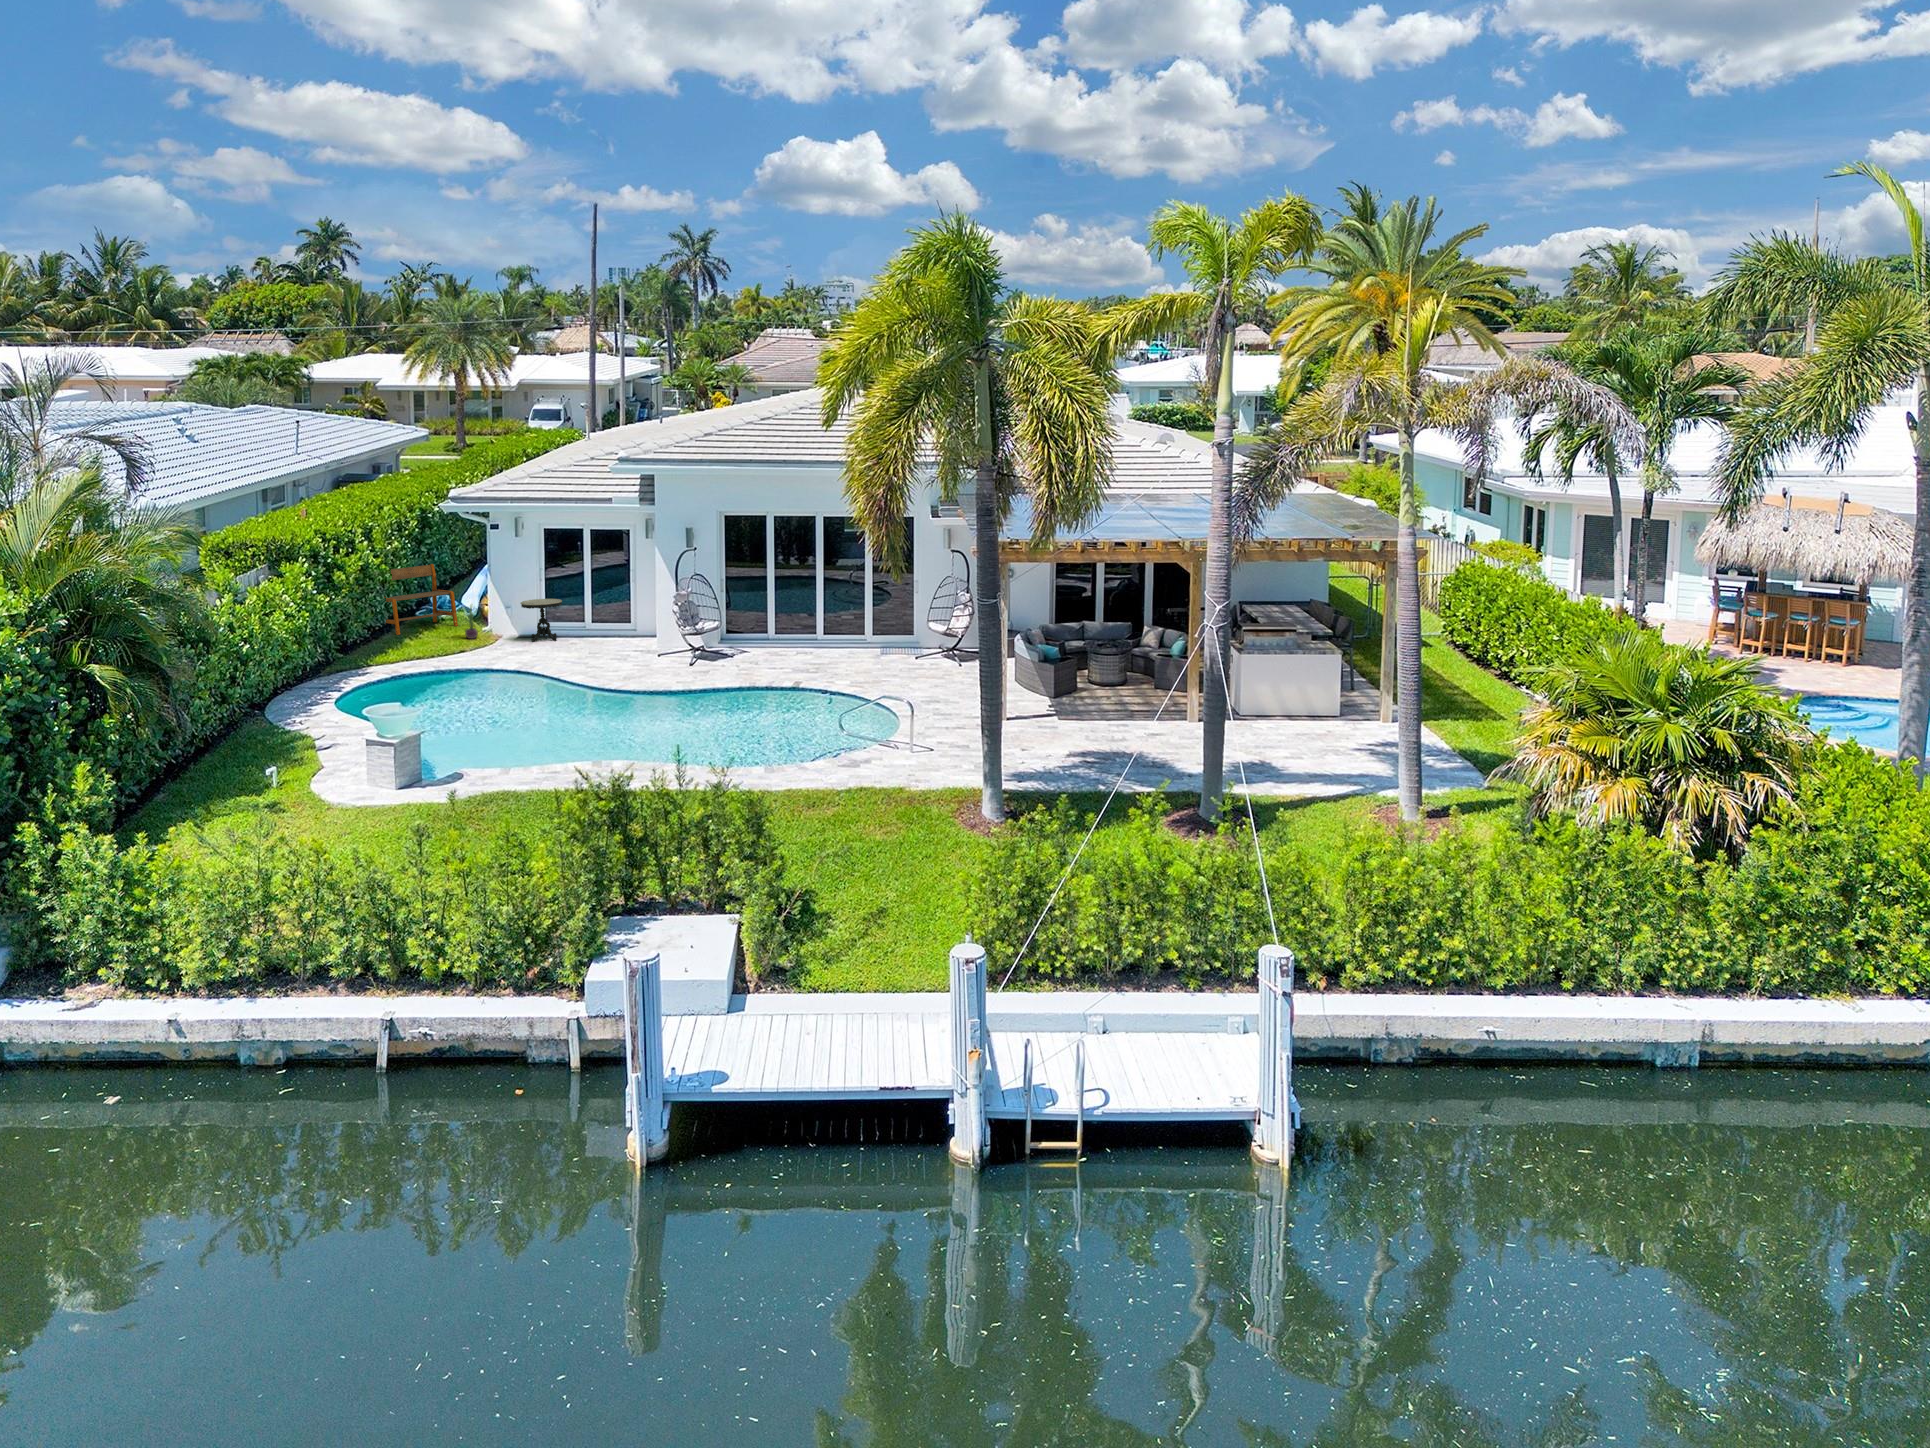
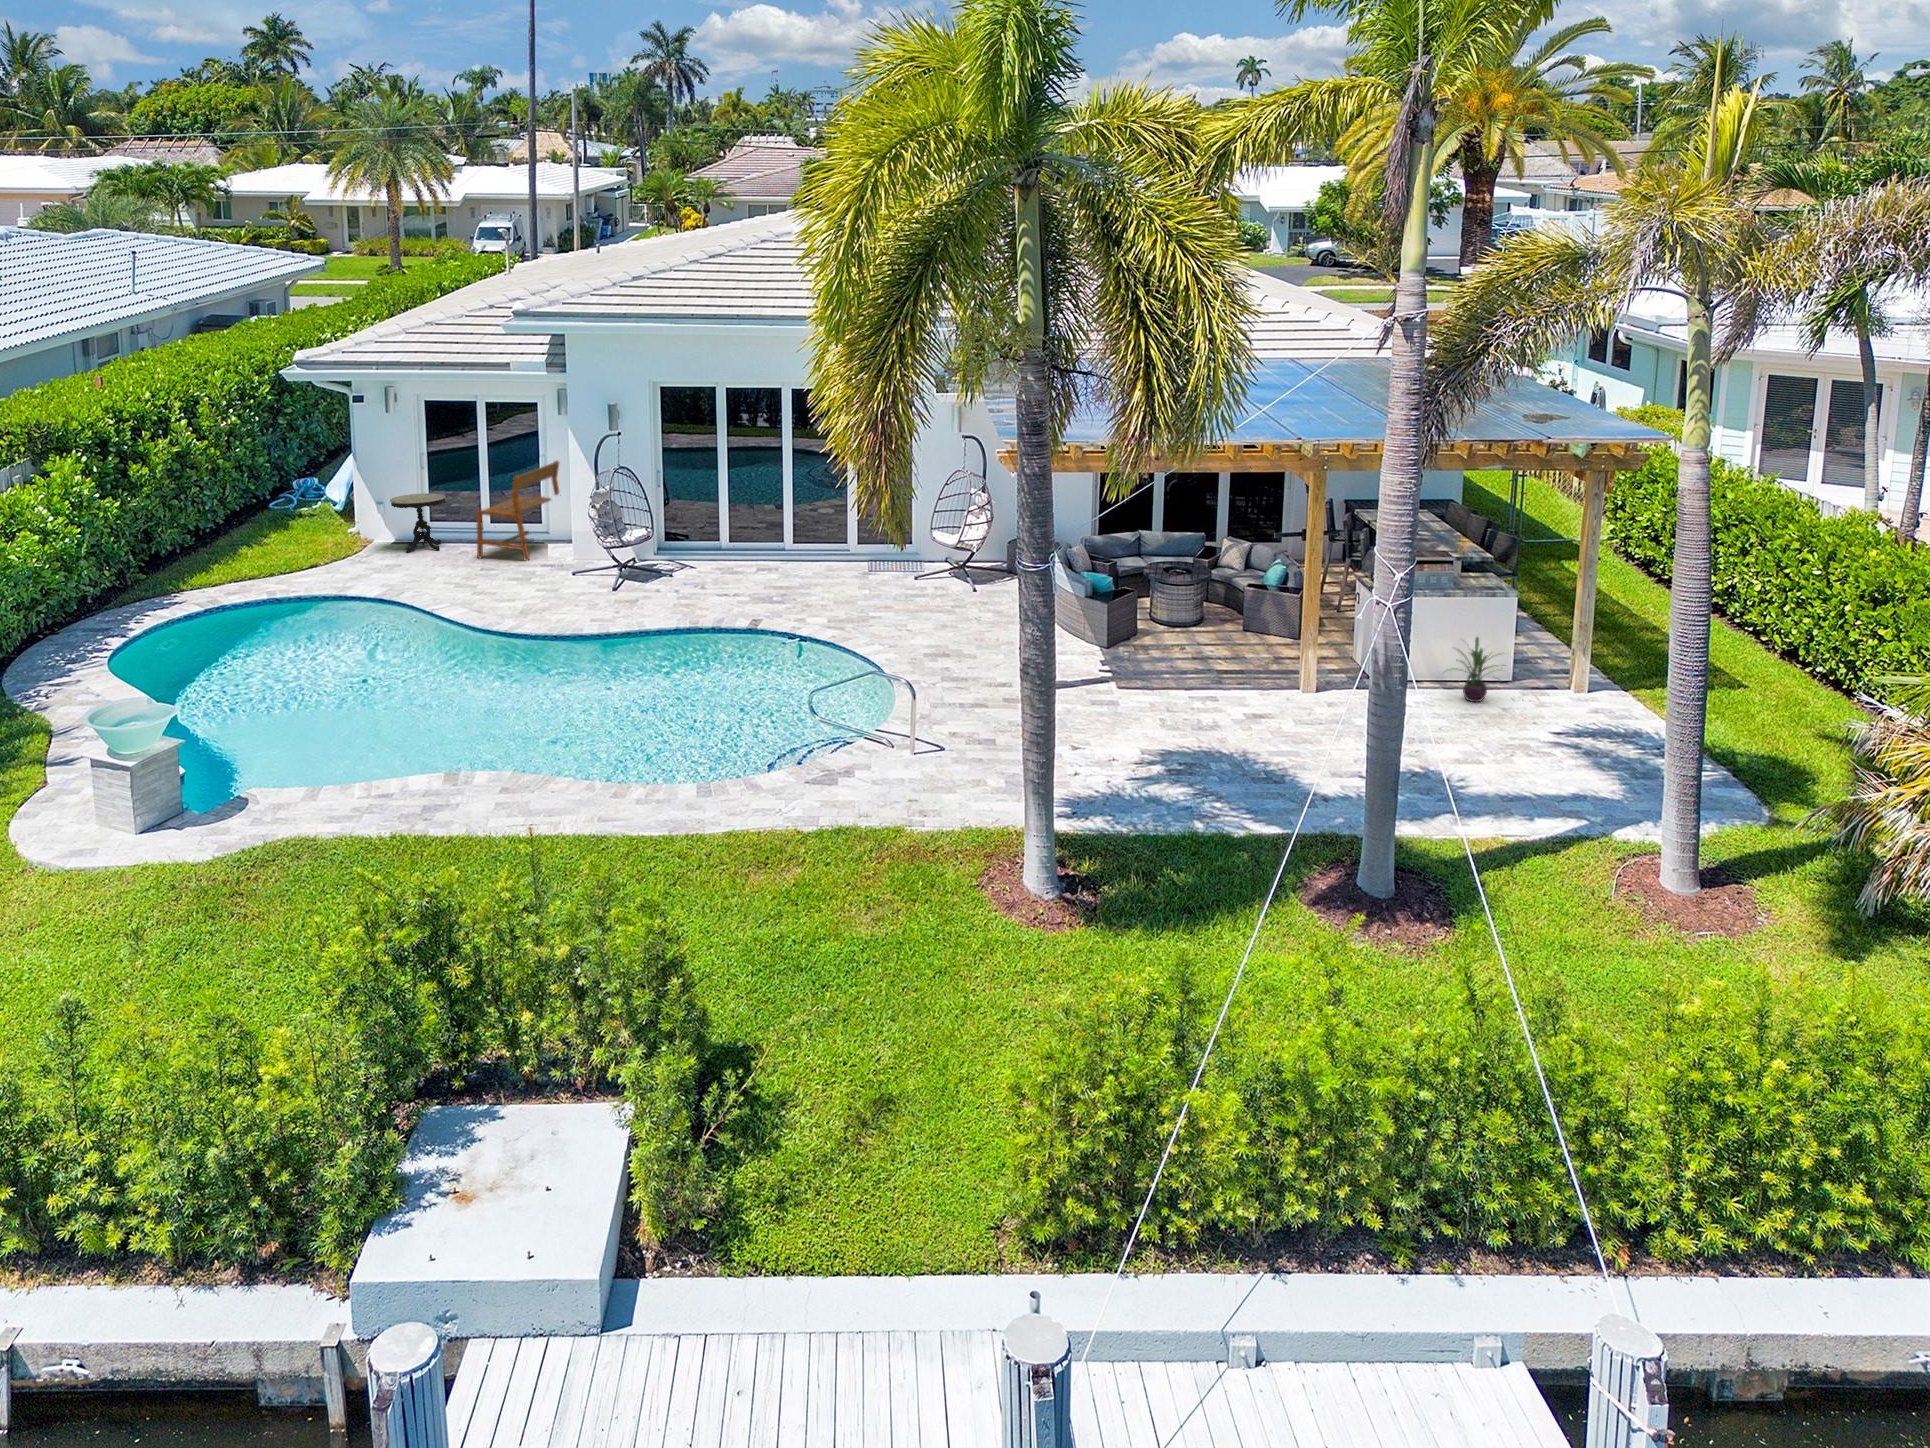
bench: present [384,564,458,635] -> present [477,461,559,561]
decorative plant: present [465,605,478,639] -> present [1457,637,1490,702]

